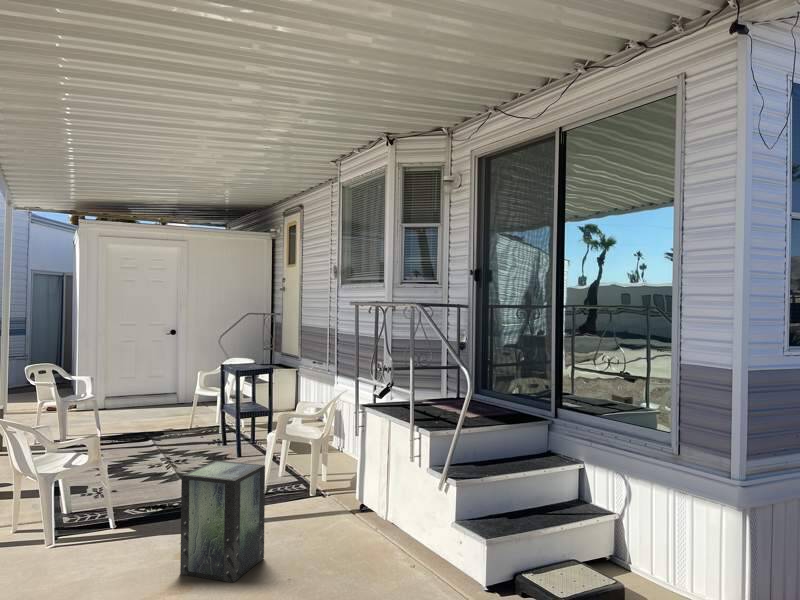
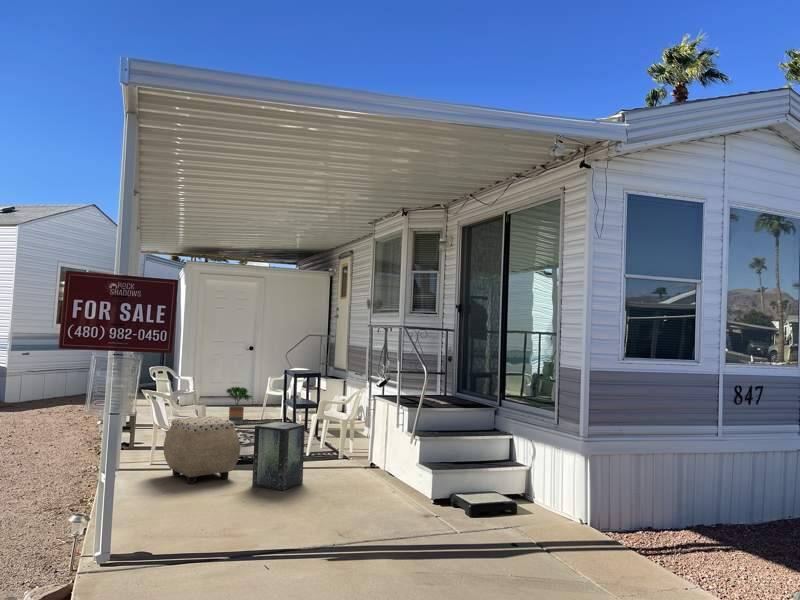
potted tree: none [139,386,175,438] -> present [226,387,250,424]
ottoman: none [25,454,158,580] -> present [164,416,240,484]

